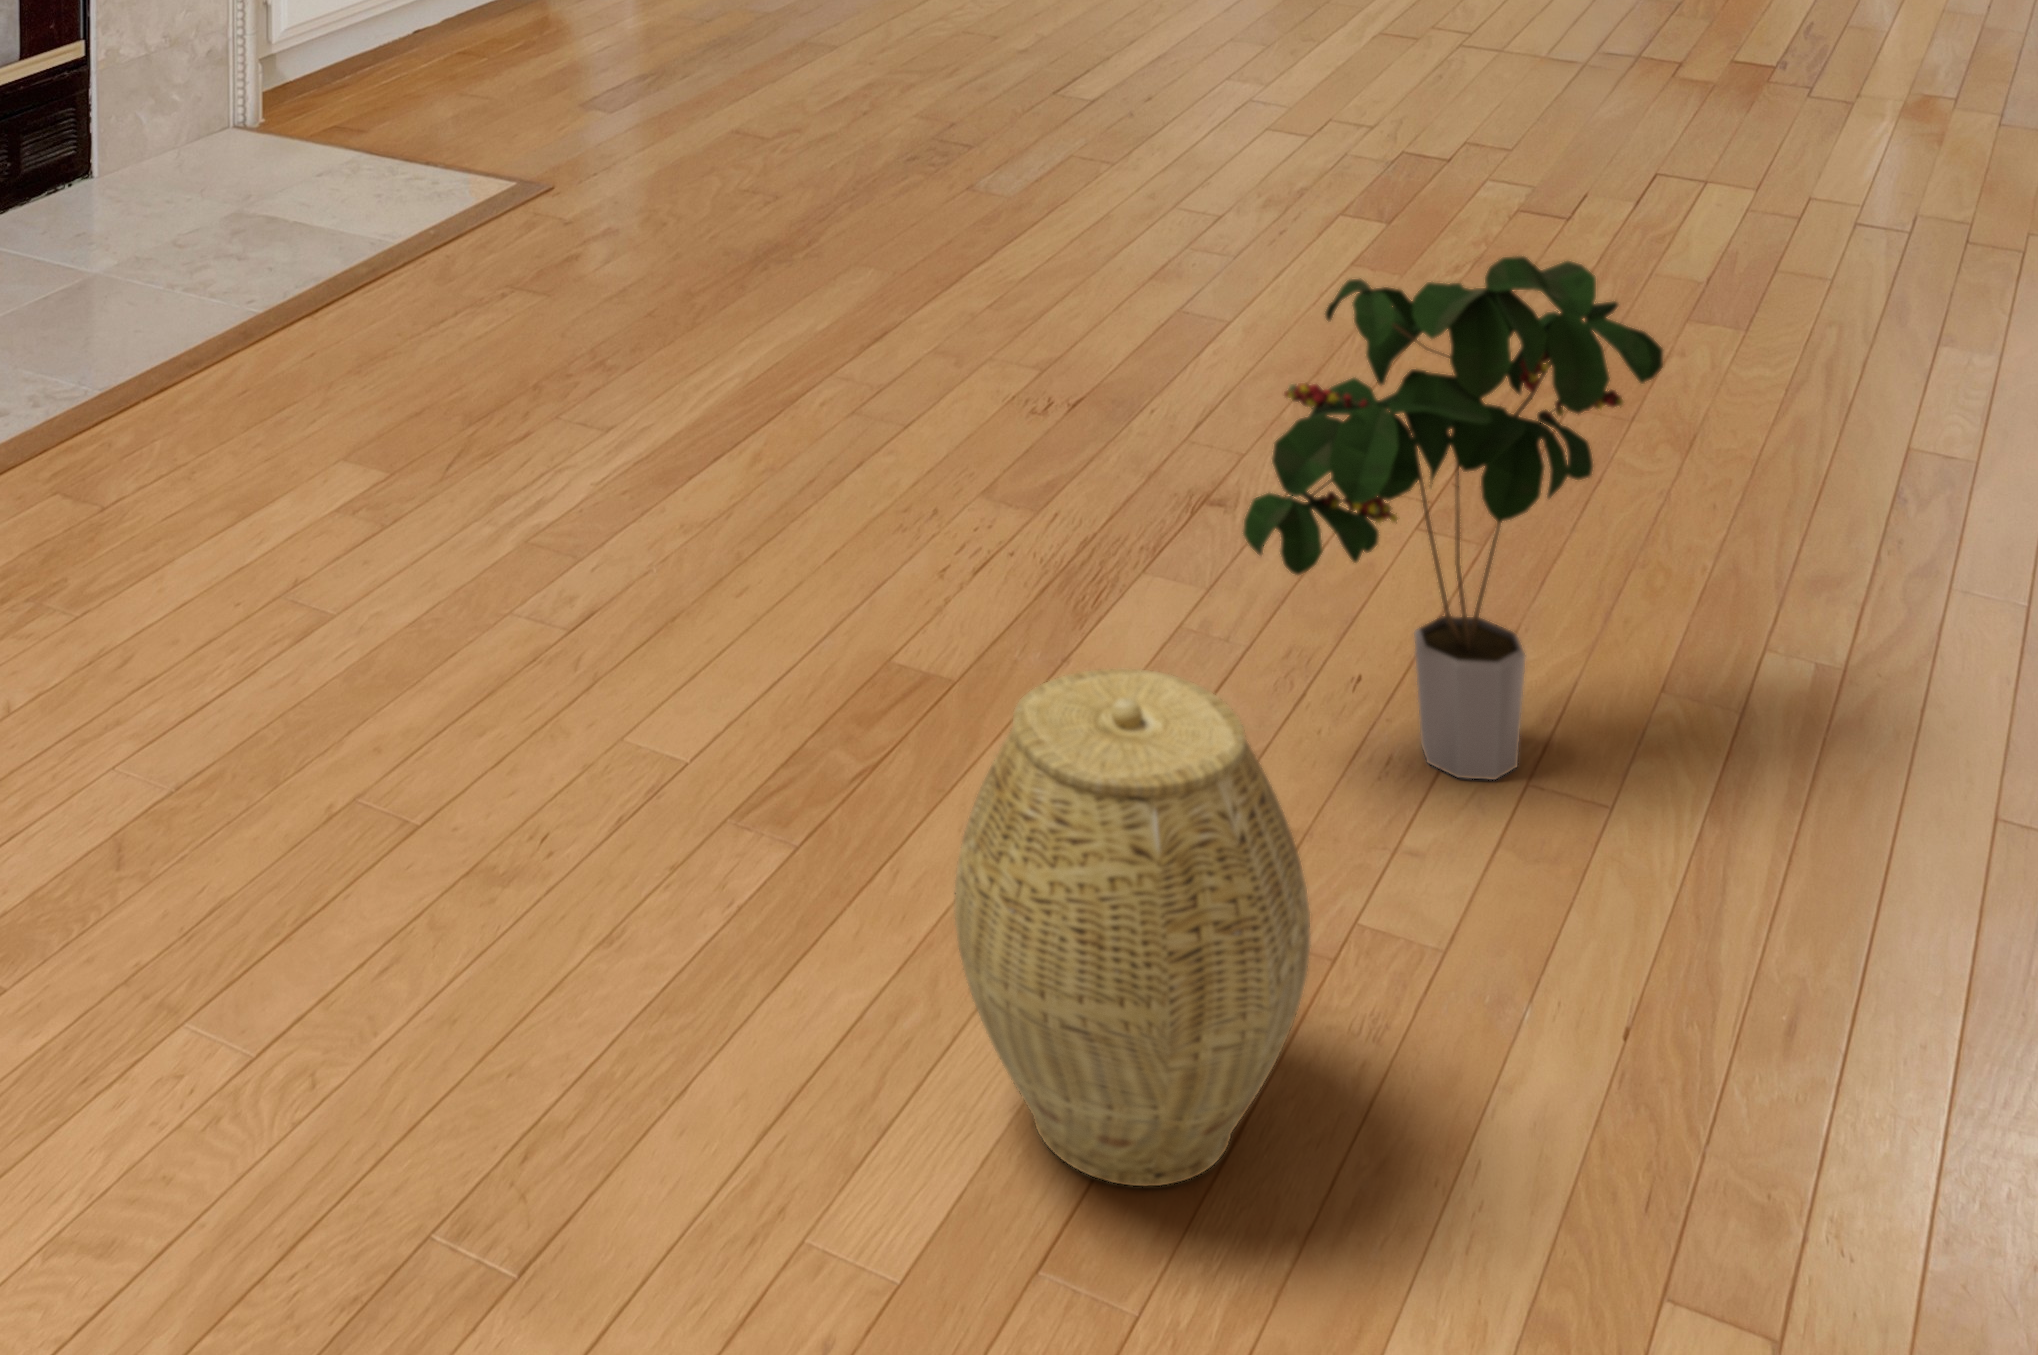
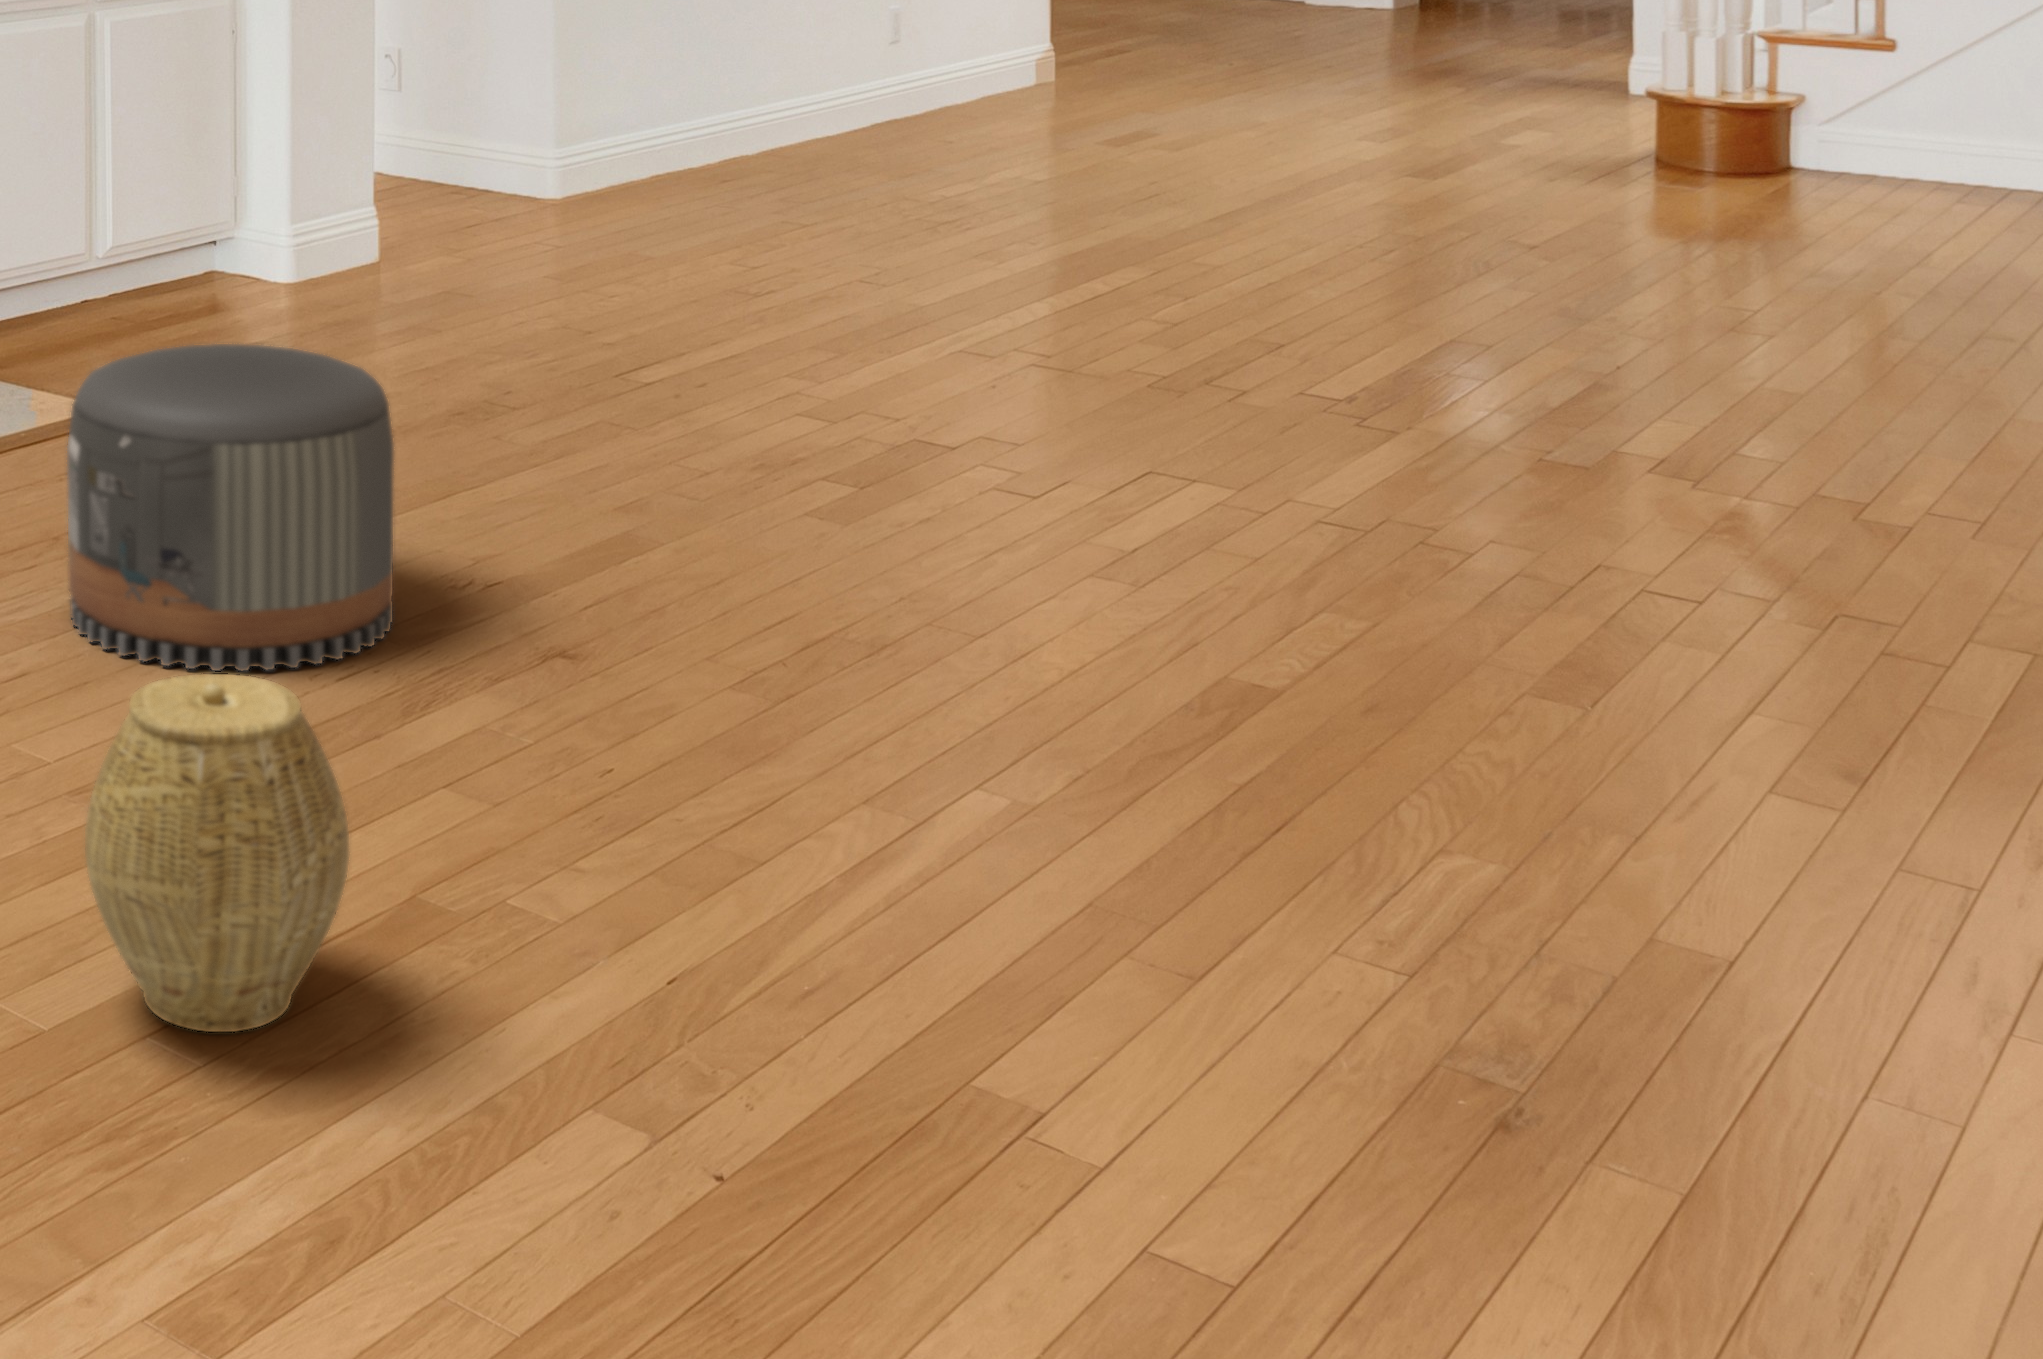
pouf: none [613,134,1013,567] -> present [67,344,394,671]
potted plant: present [1243,256,1663,780] -> none [442,432,828,848]

